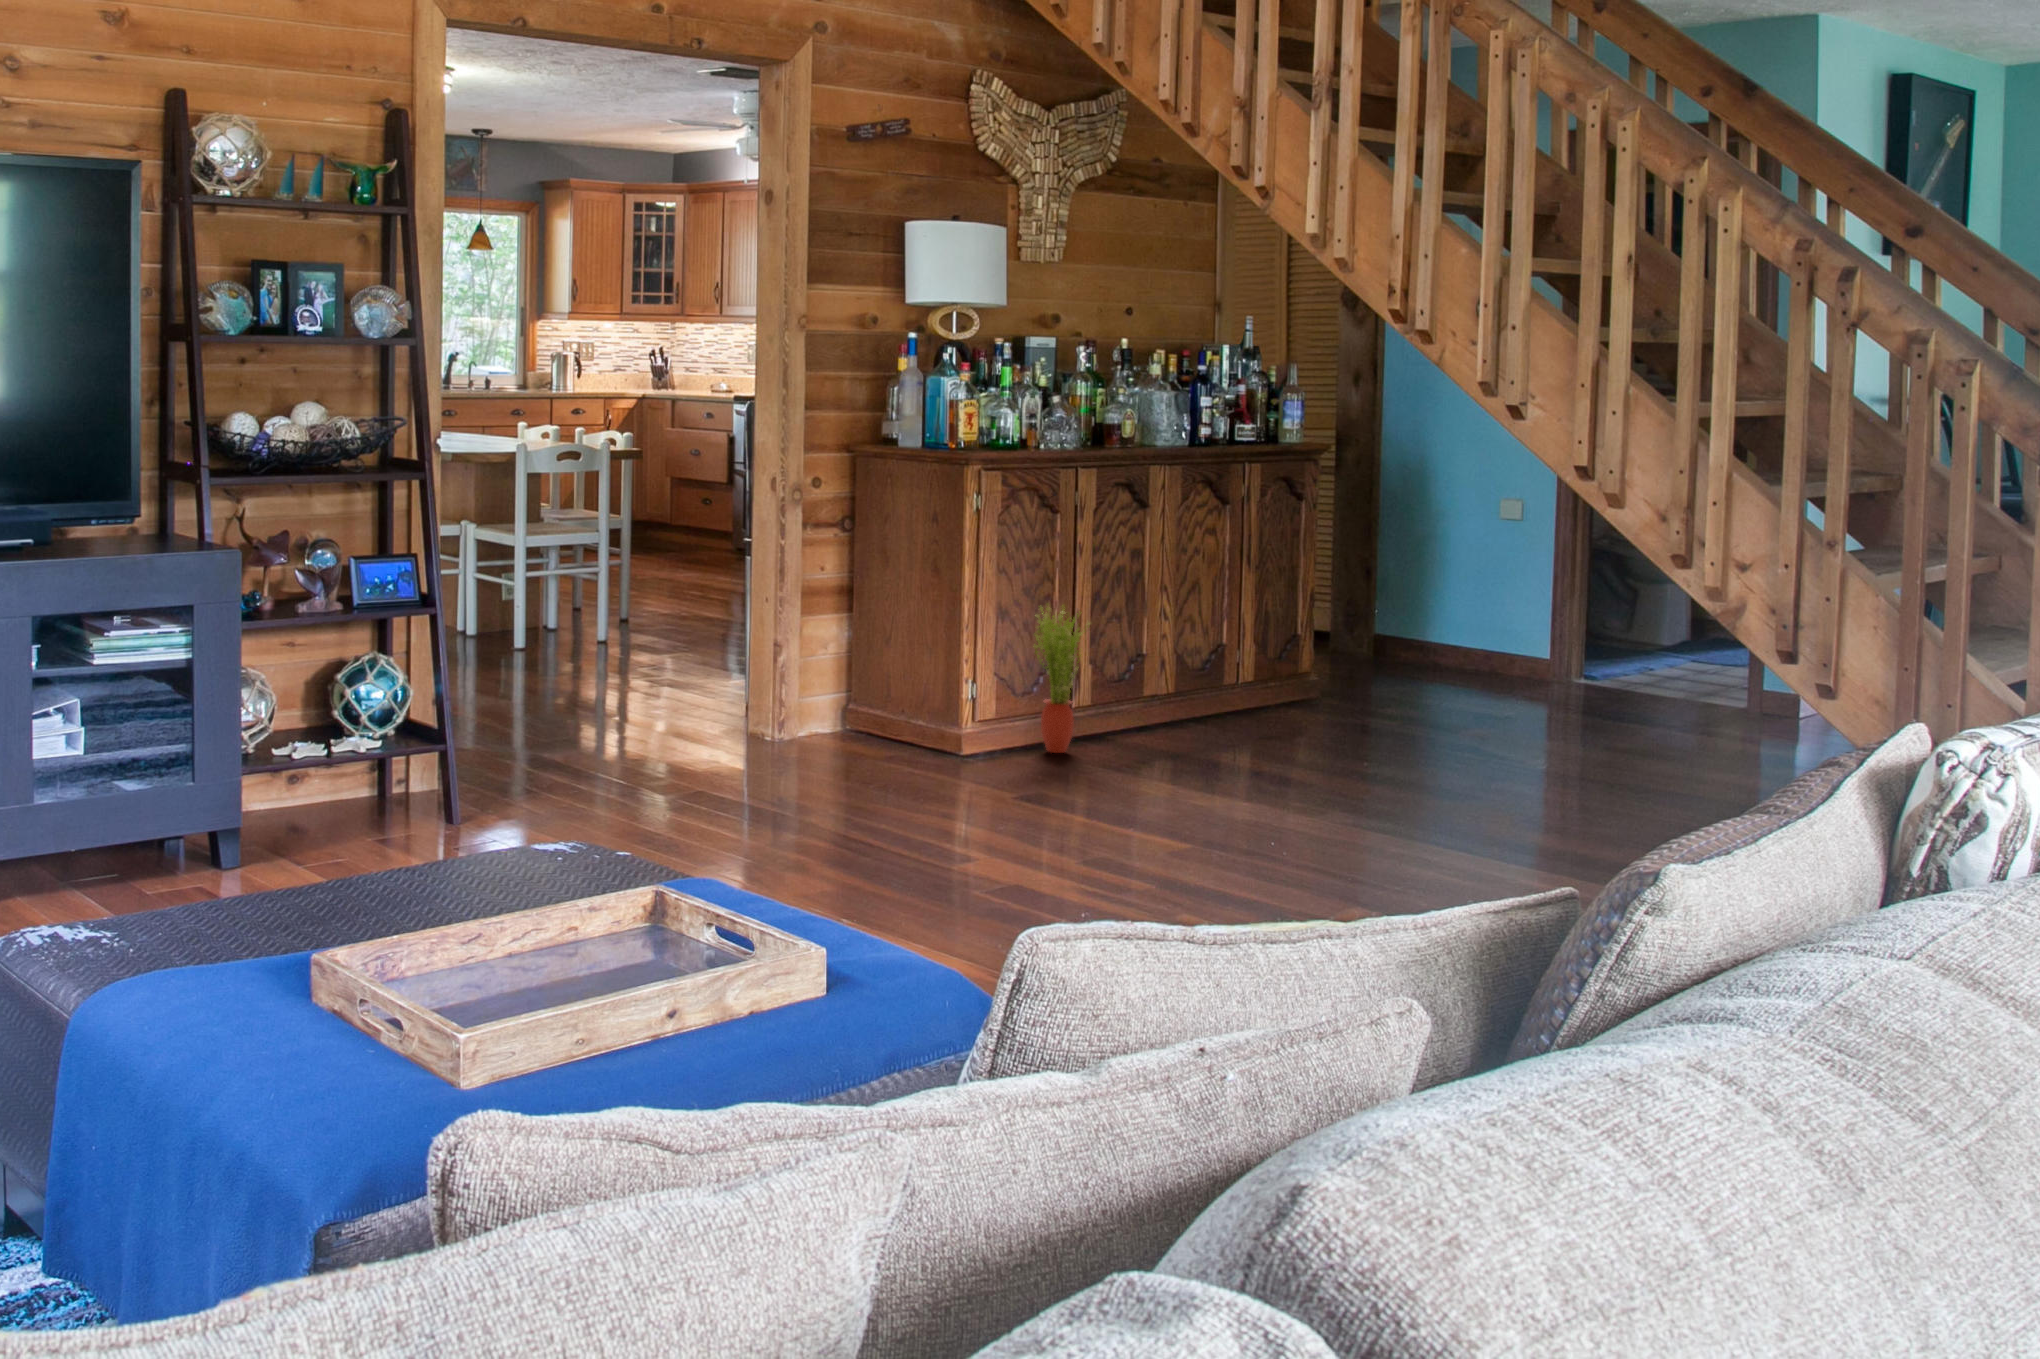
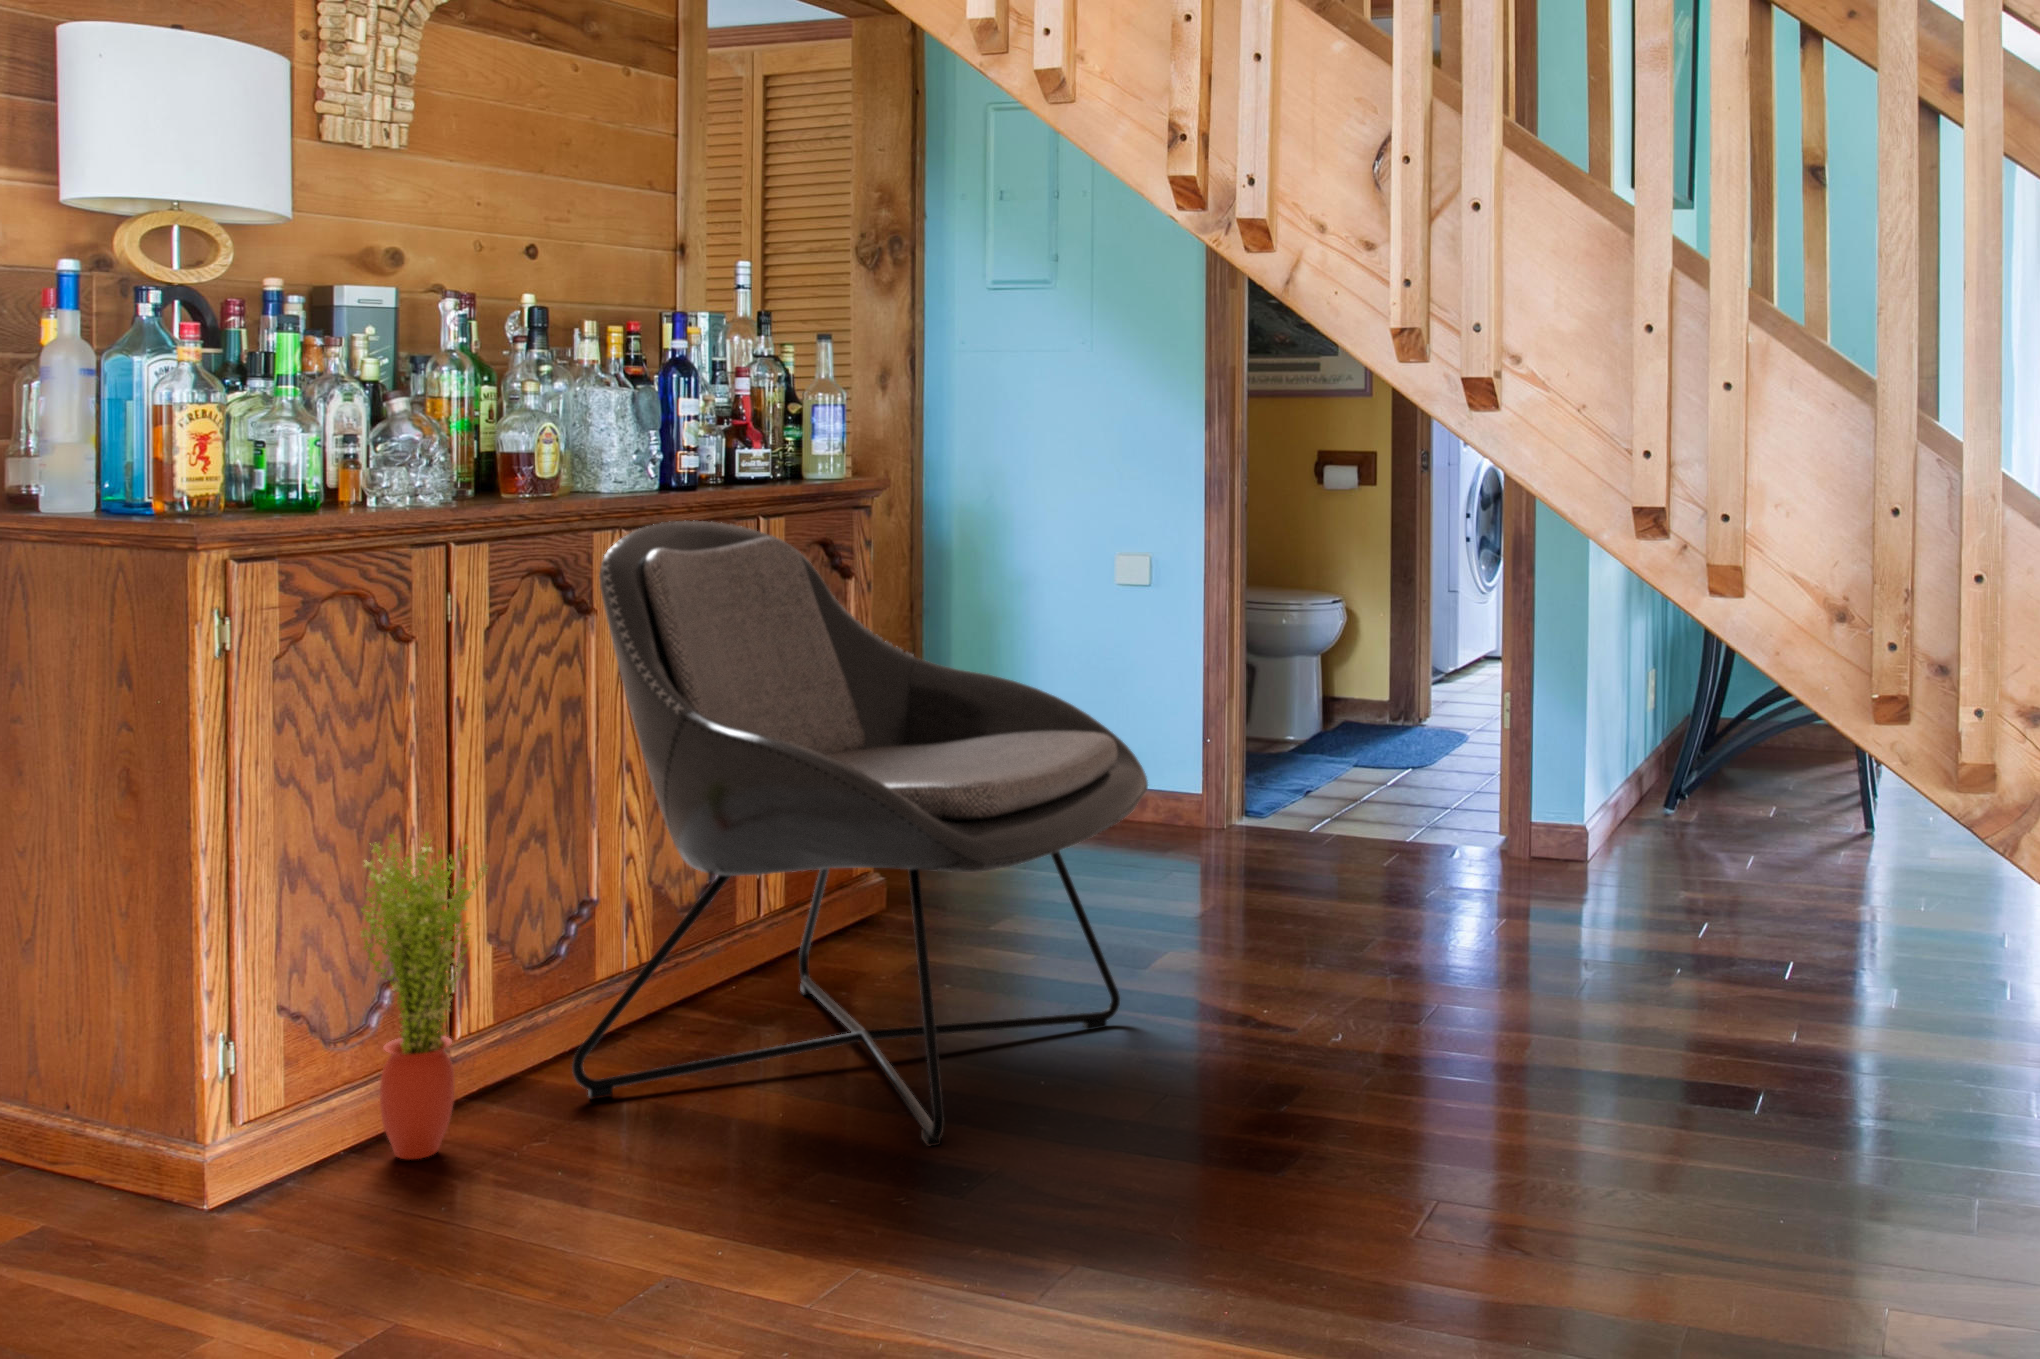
lounge chair: none [1129,464,1443,779] -> present [572,521,1148,1146]

